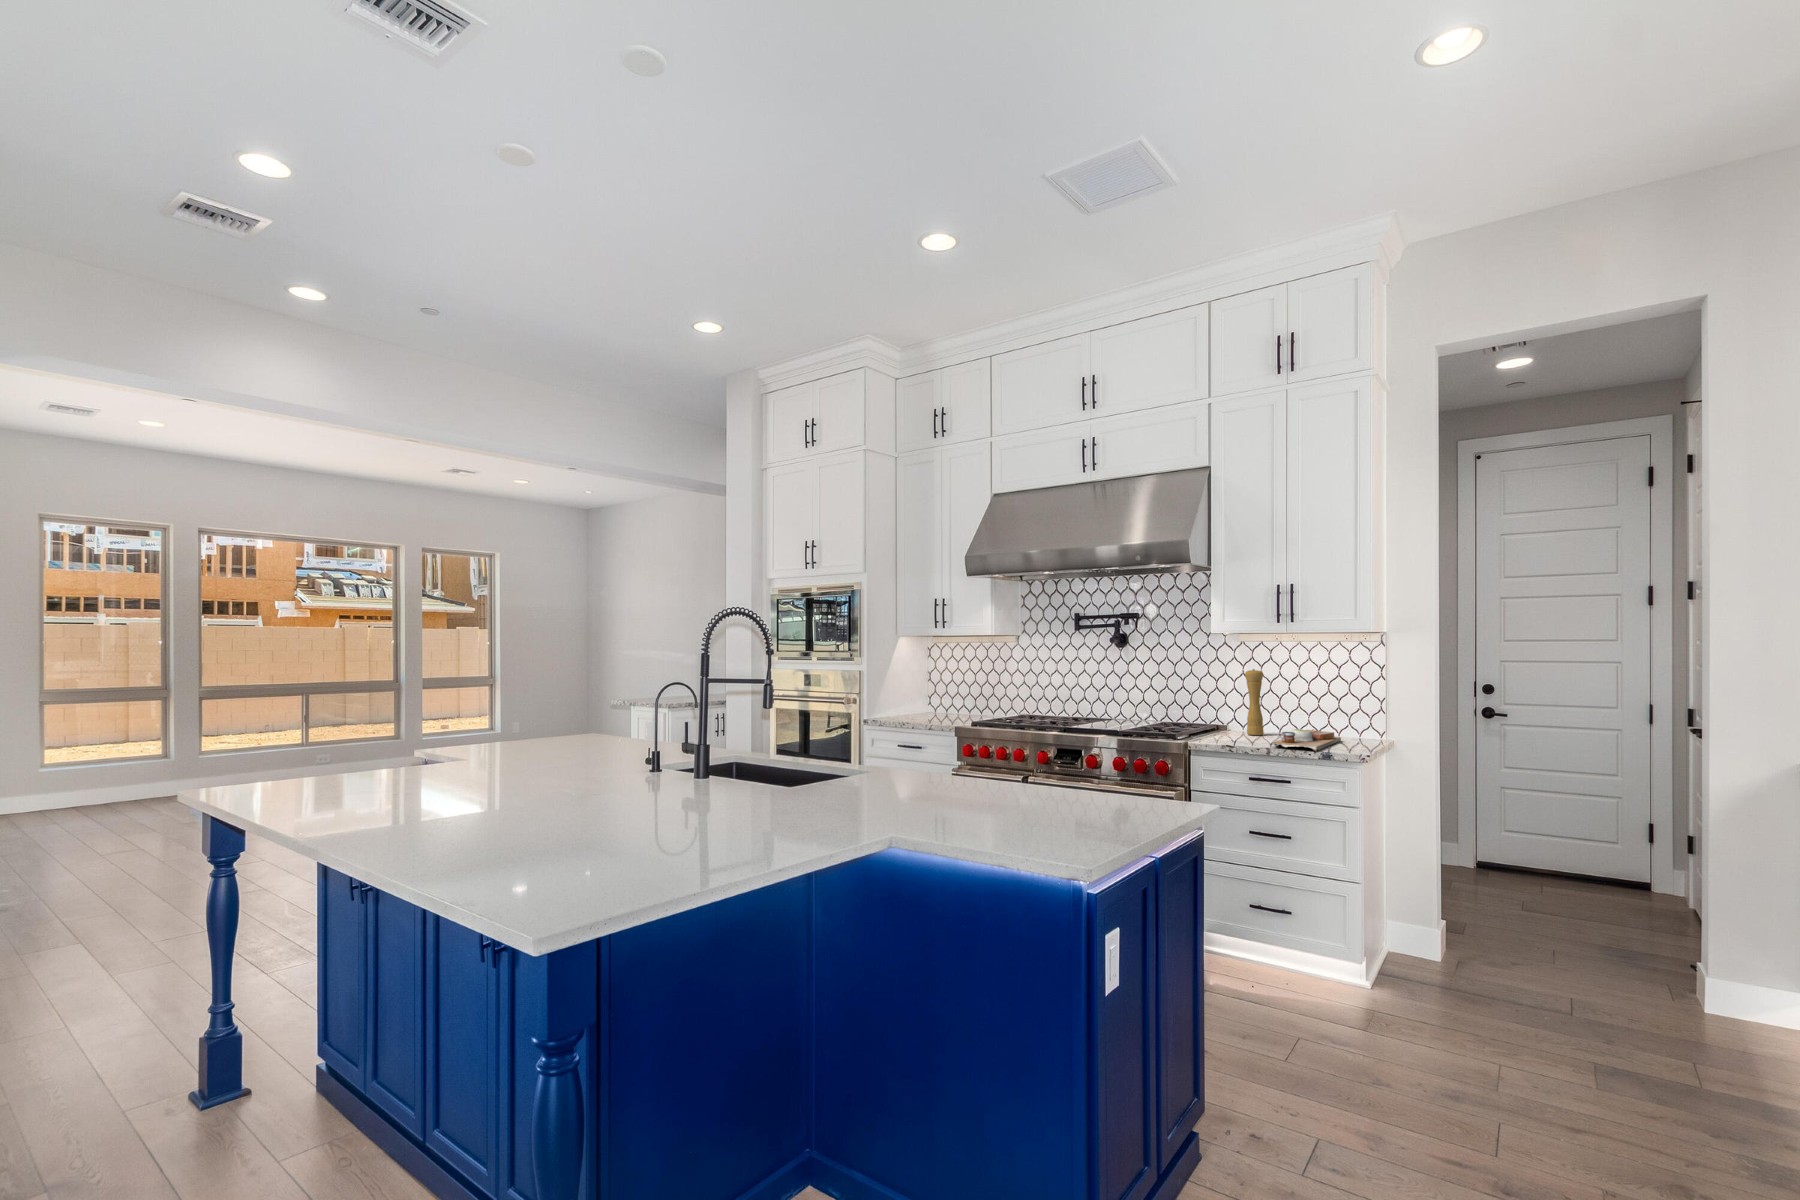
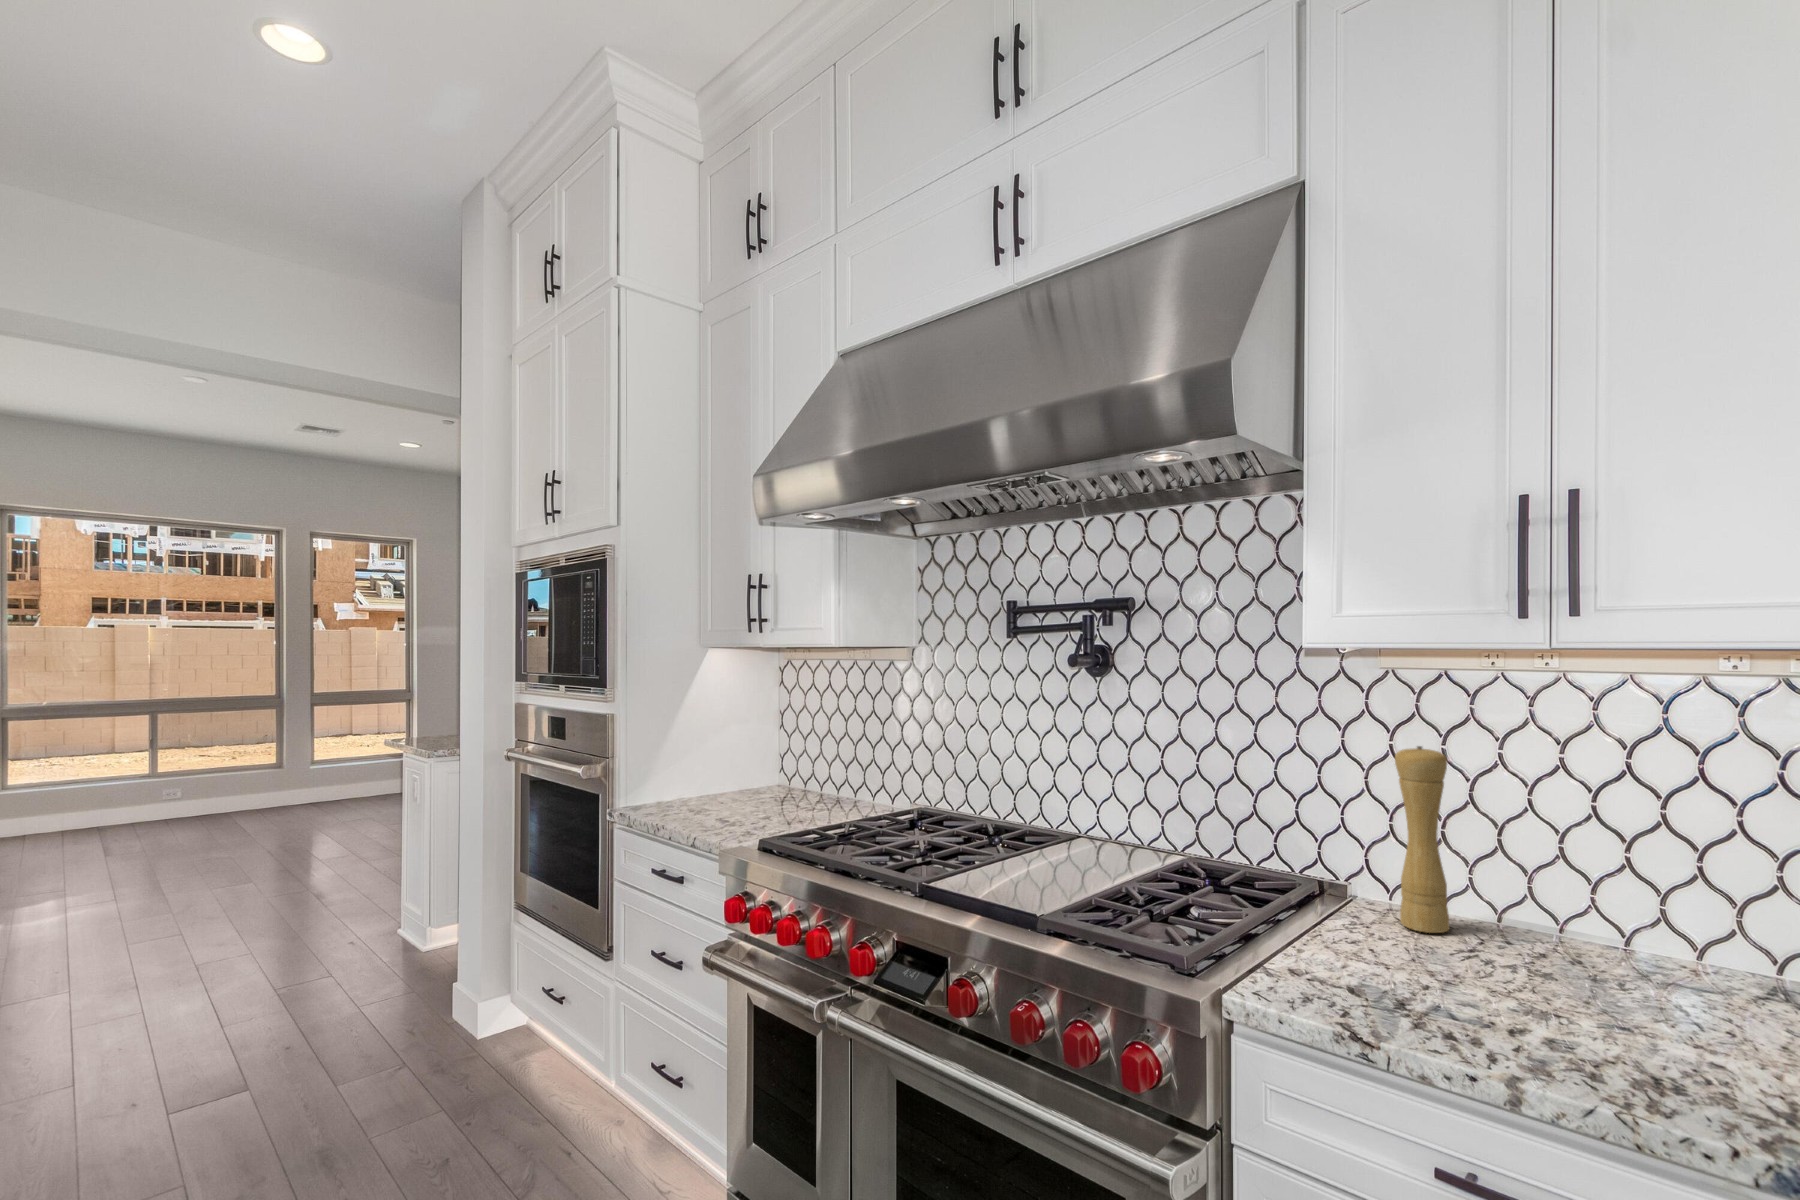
cutting board: present [1270,729,1341,751] -> none [1481,936,1716,1085]

